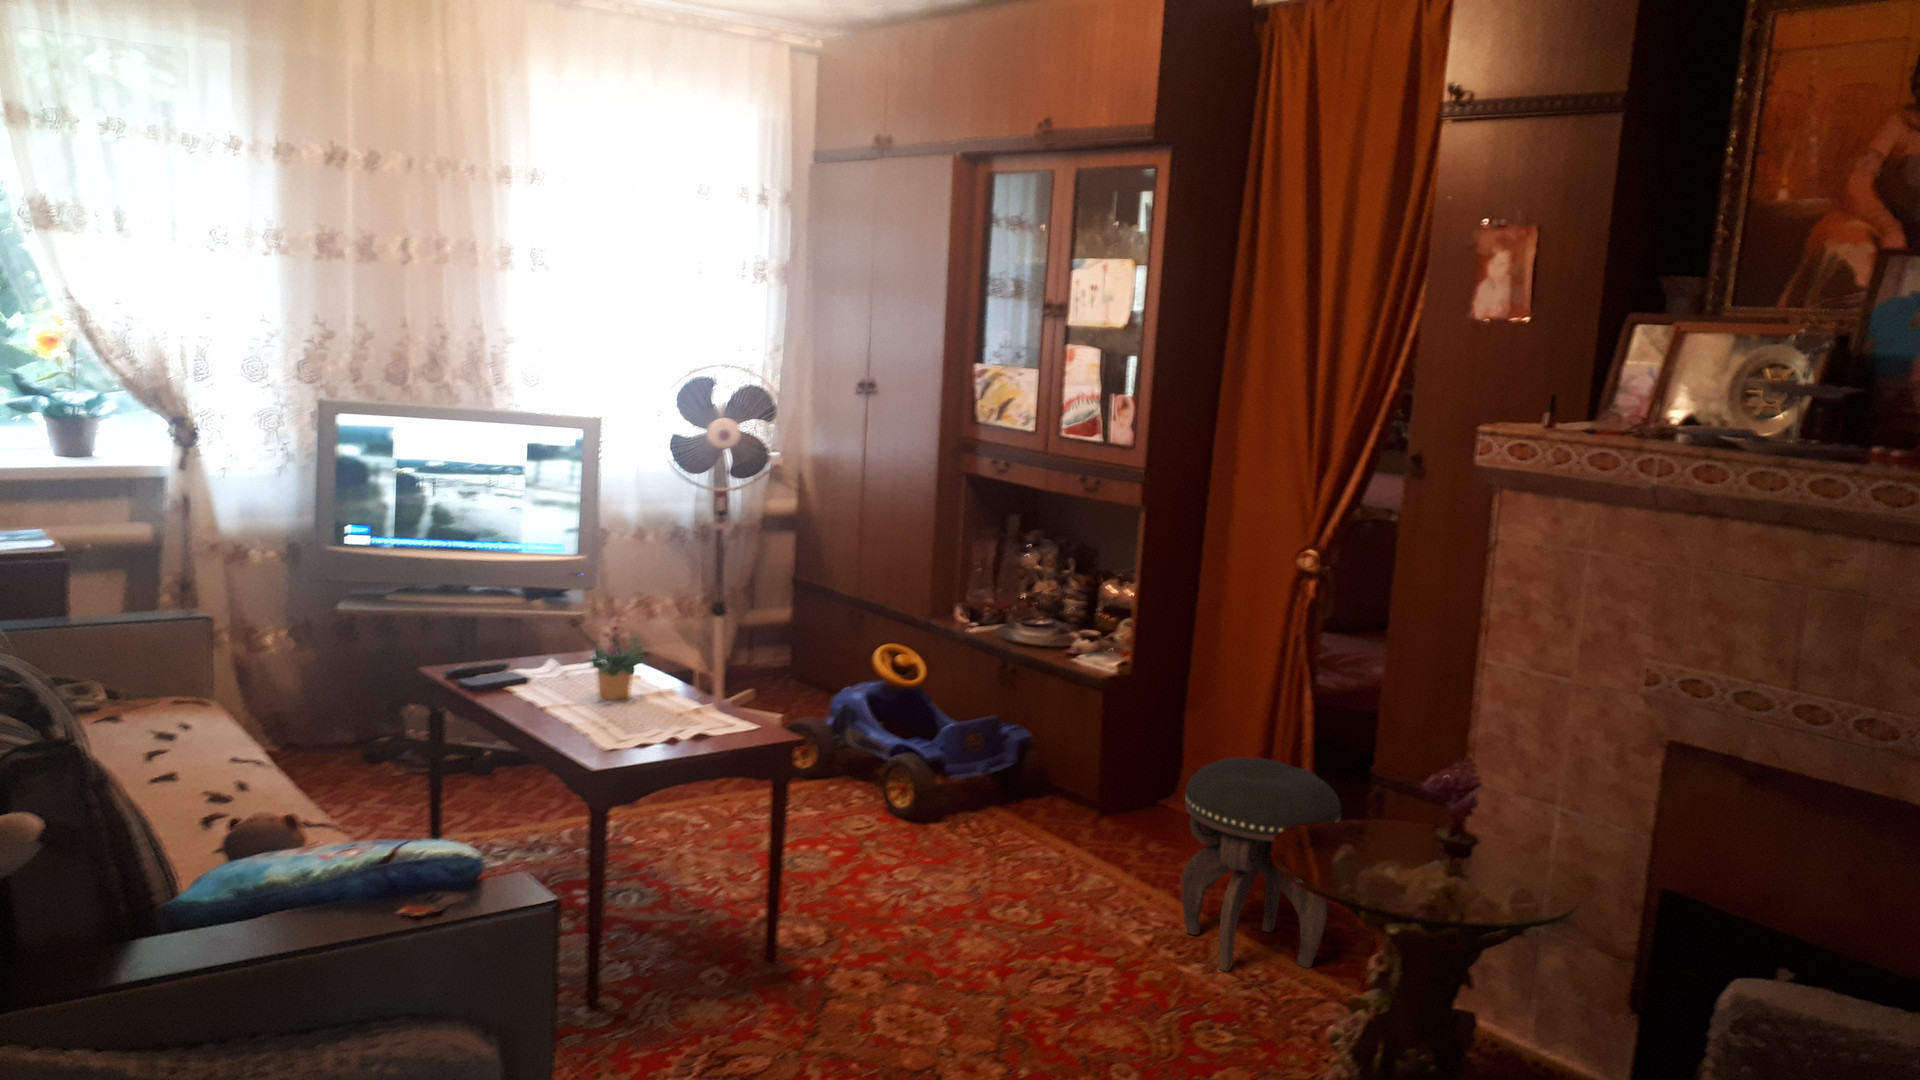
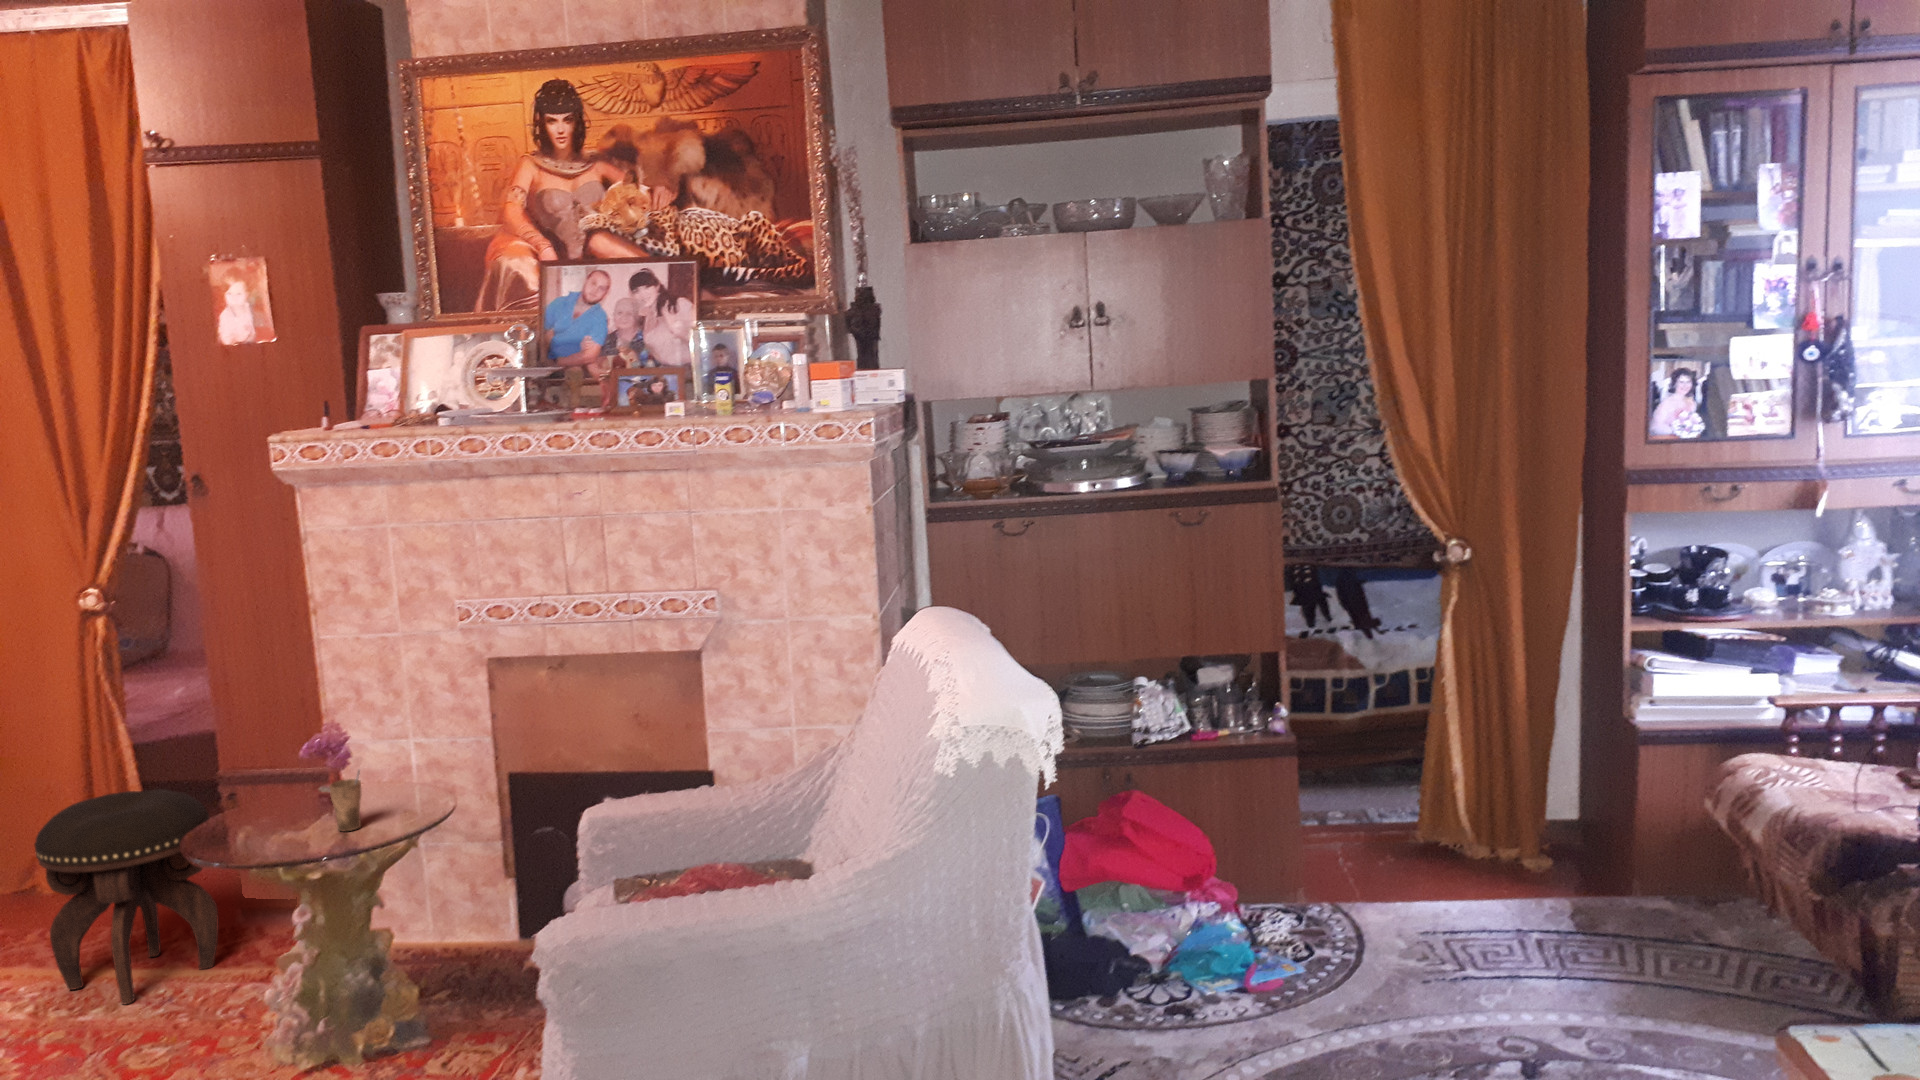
cup: none [1424,832,1463,898] -> present [330,771,361,831]

